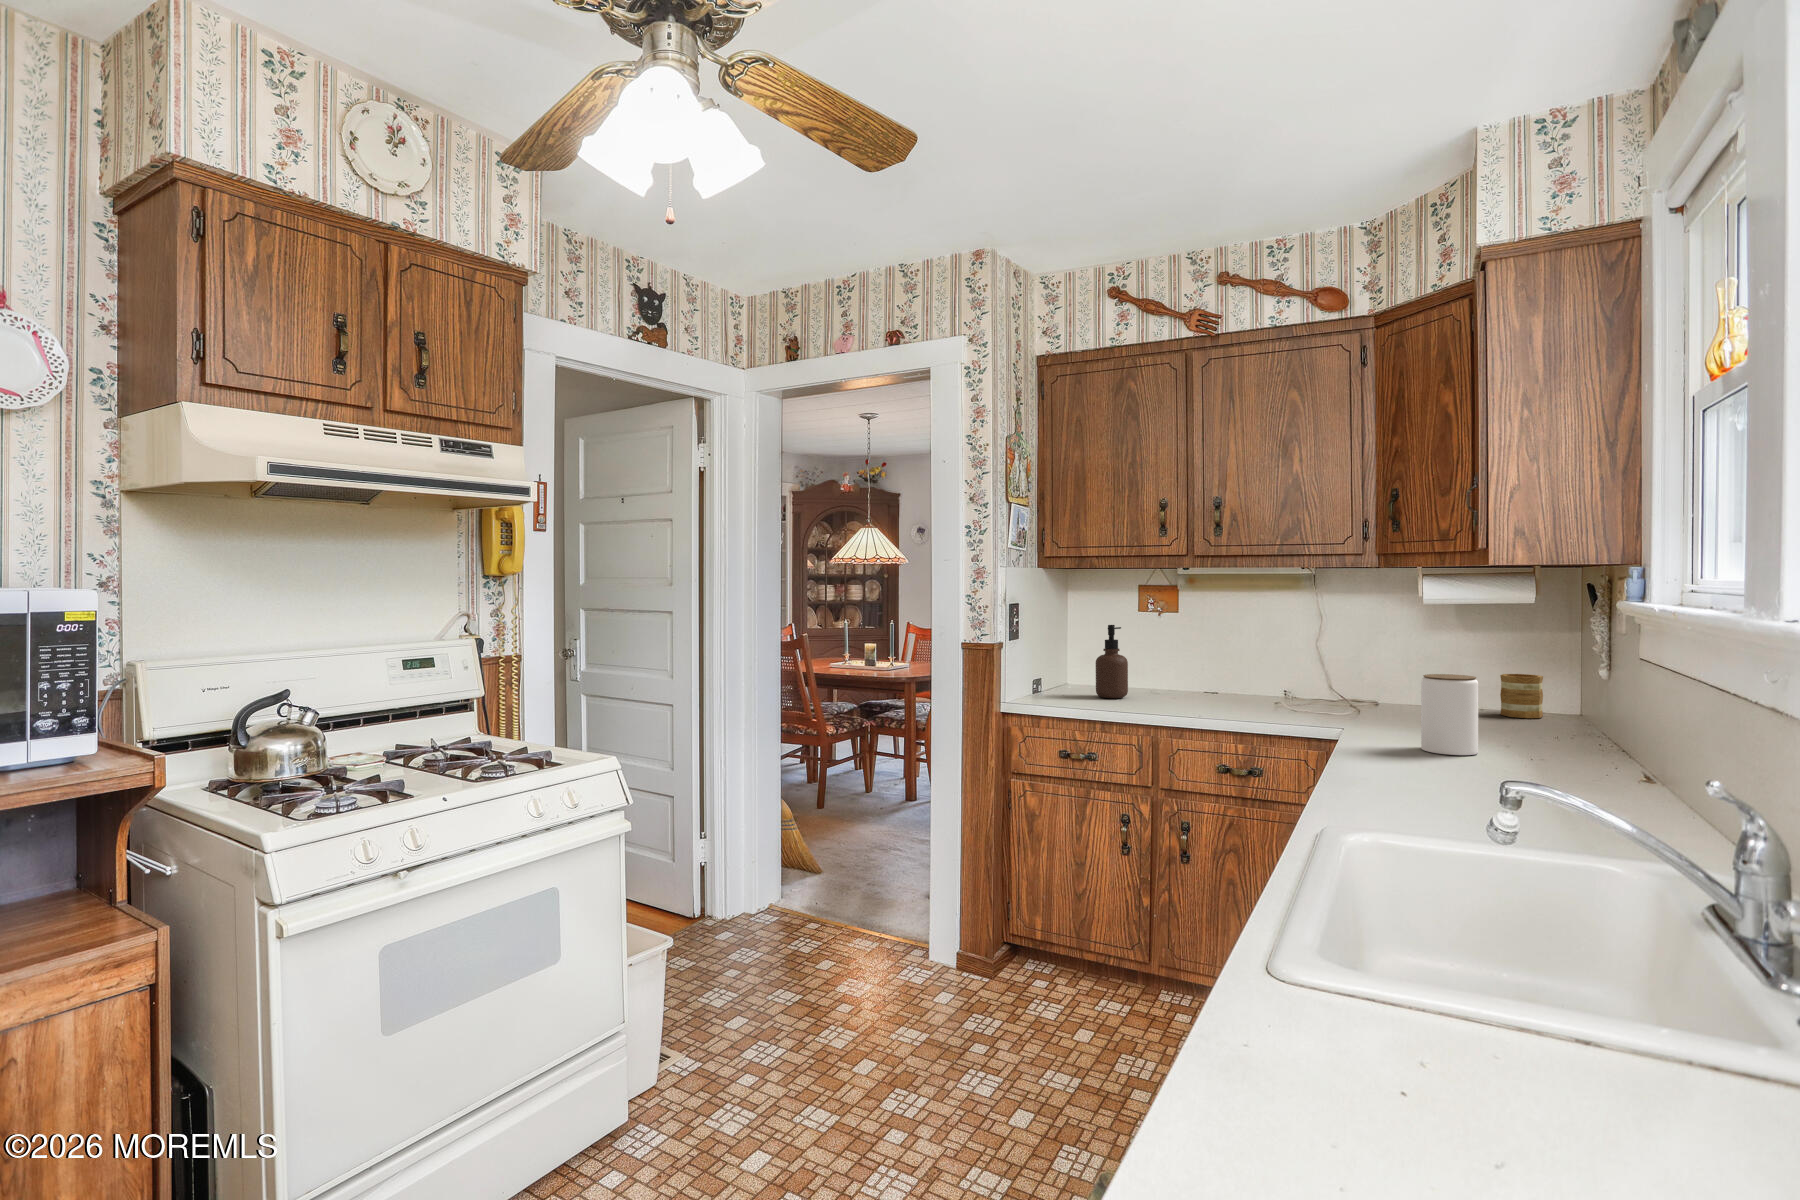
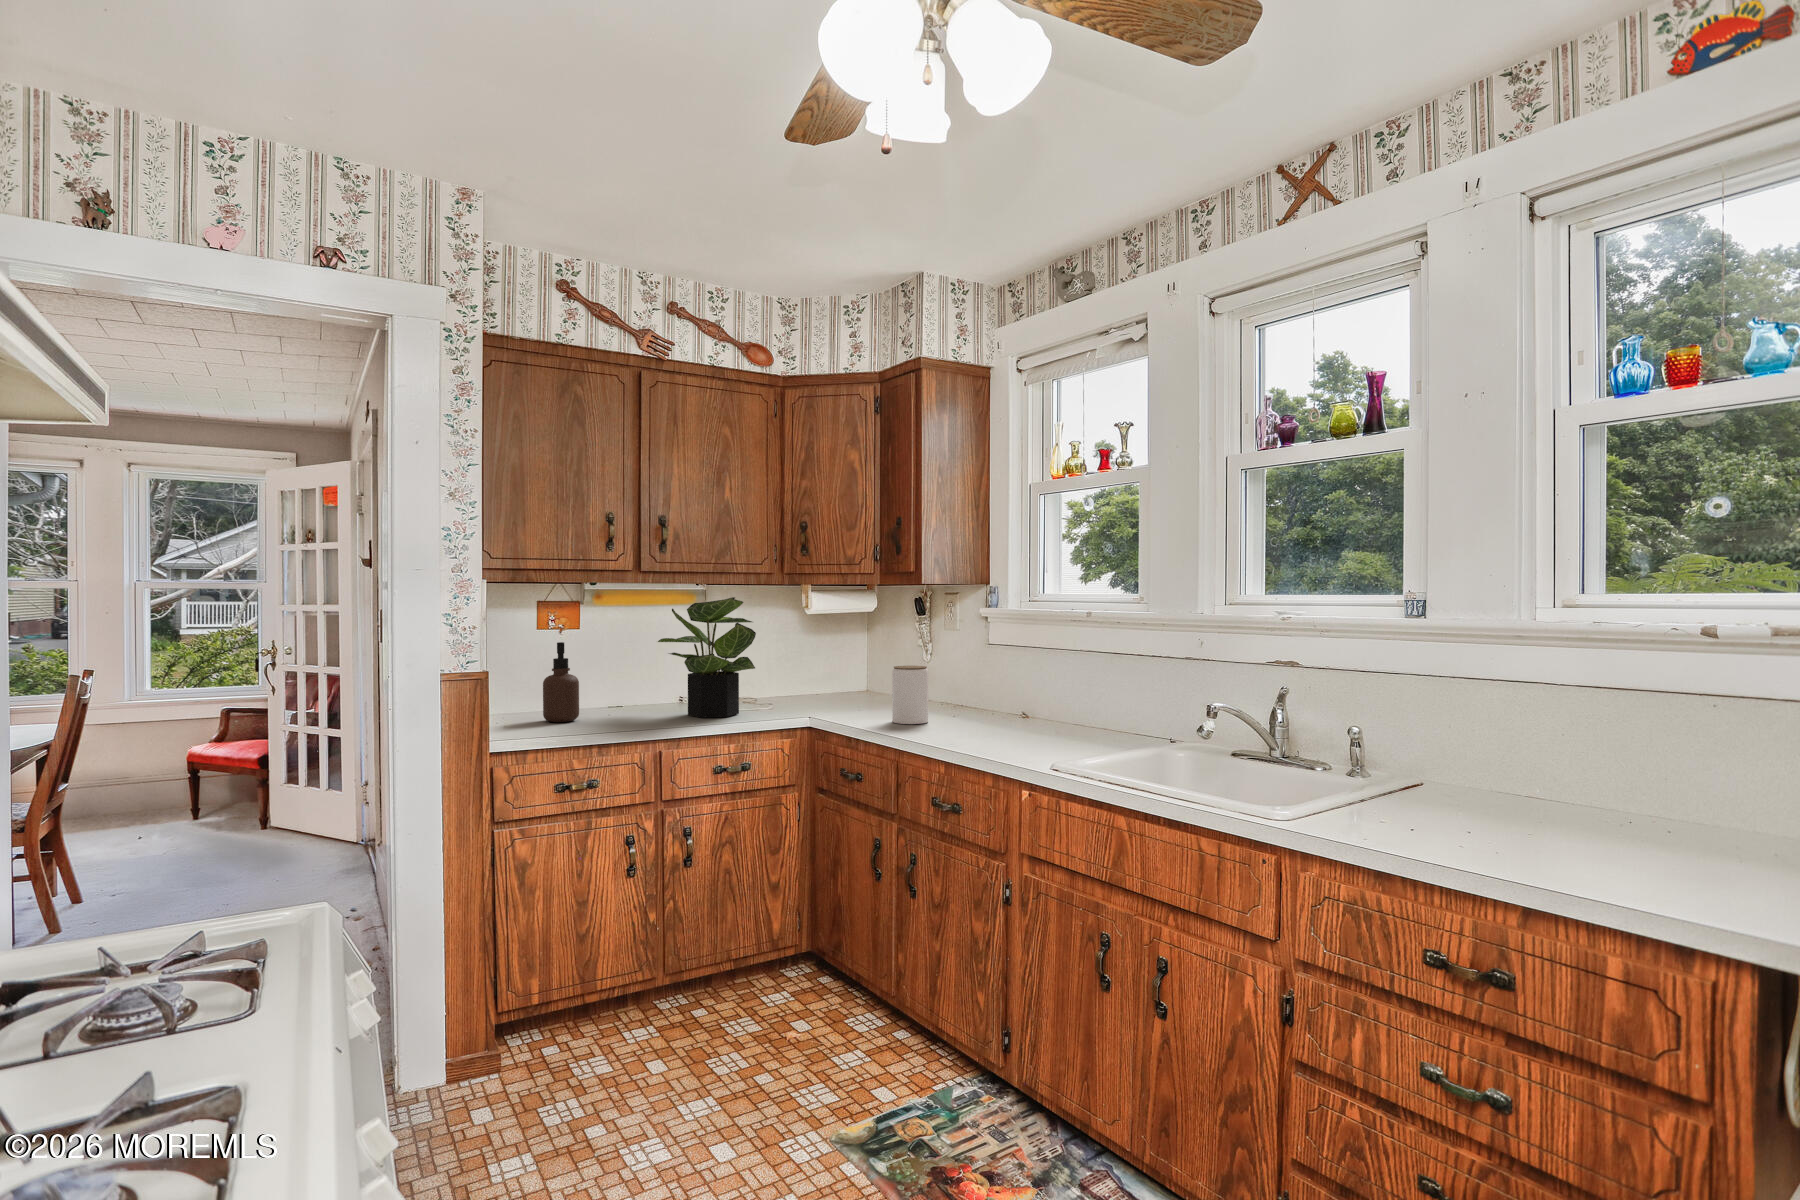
potted plant: none [1200,583,1315,714] -> present [658,597,756,718]
mug: present [1500,674,1543,718] -> none [839,665,868,698]

